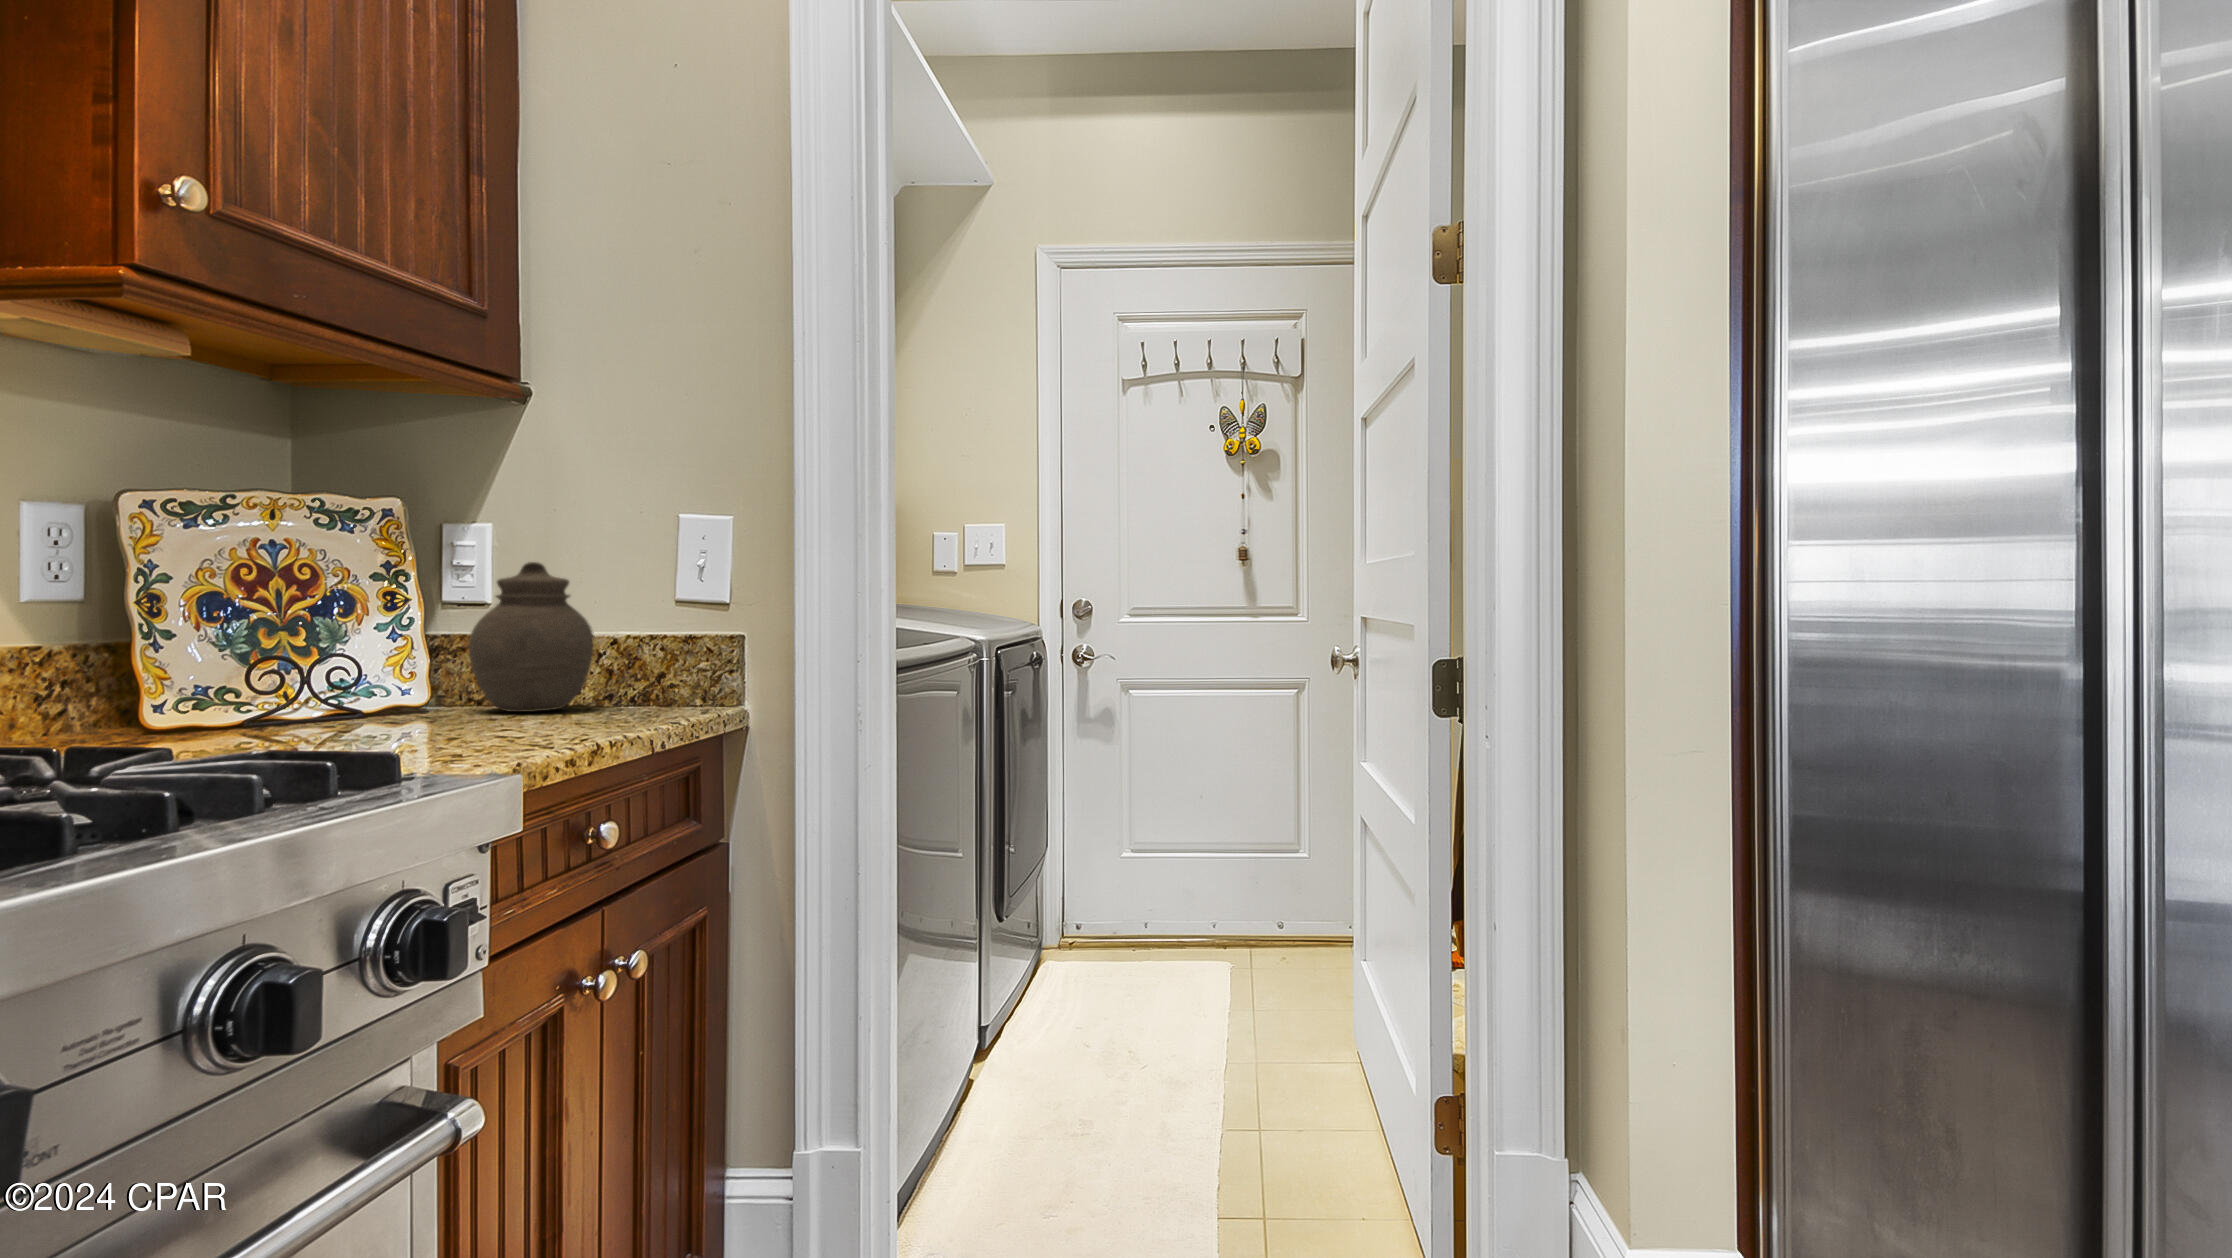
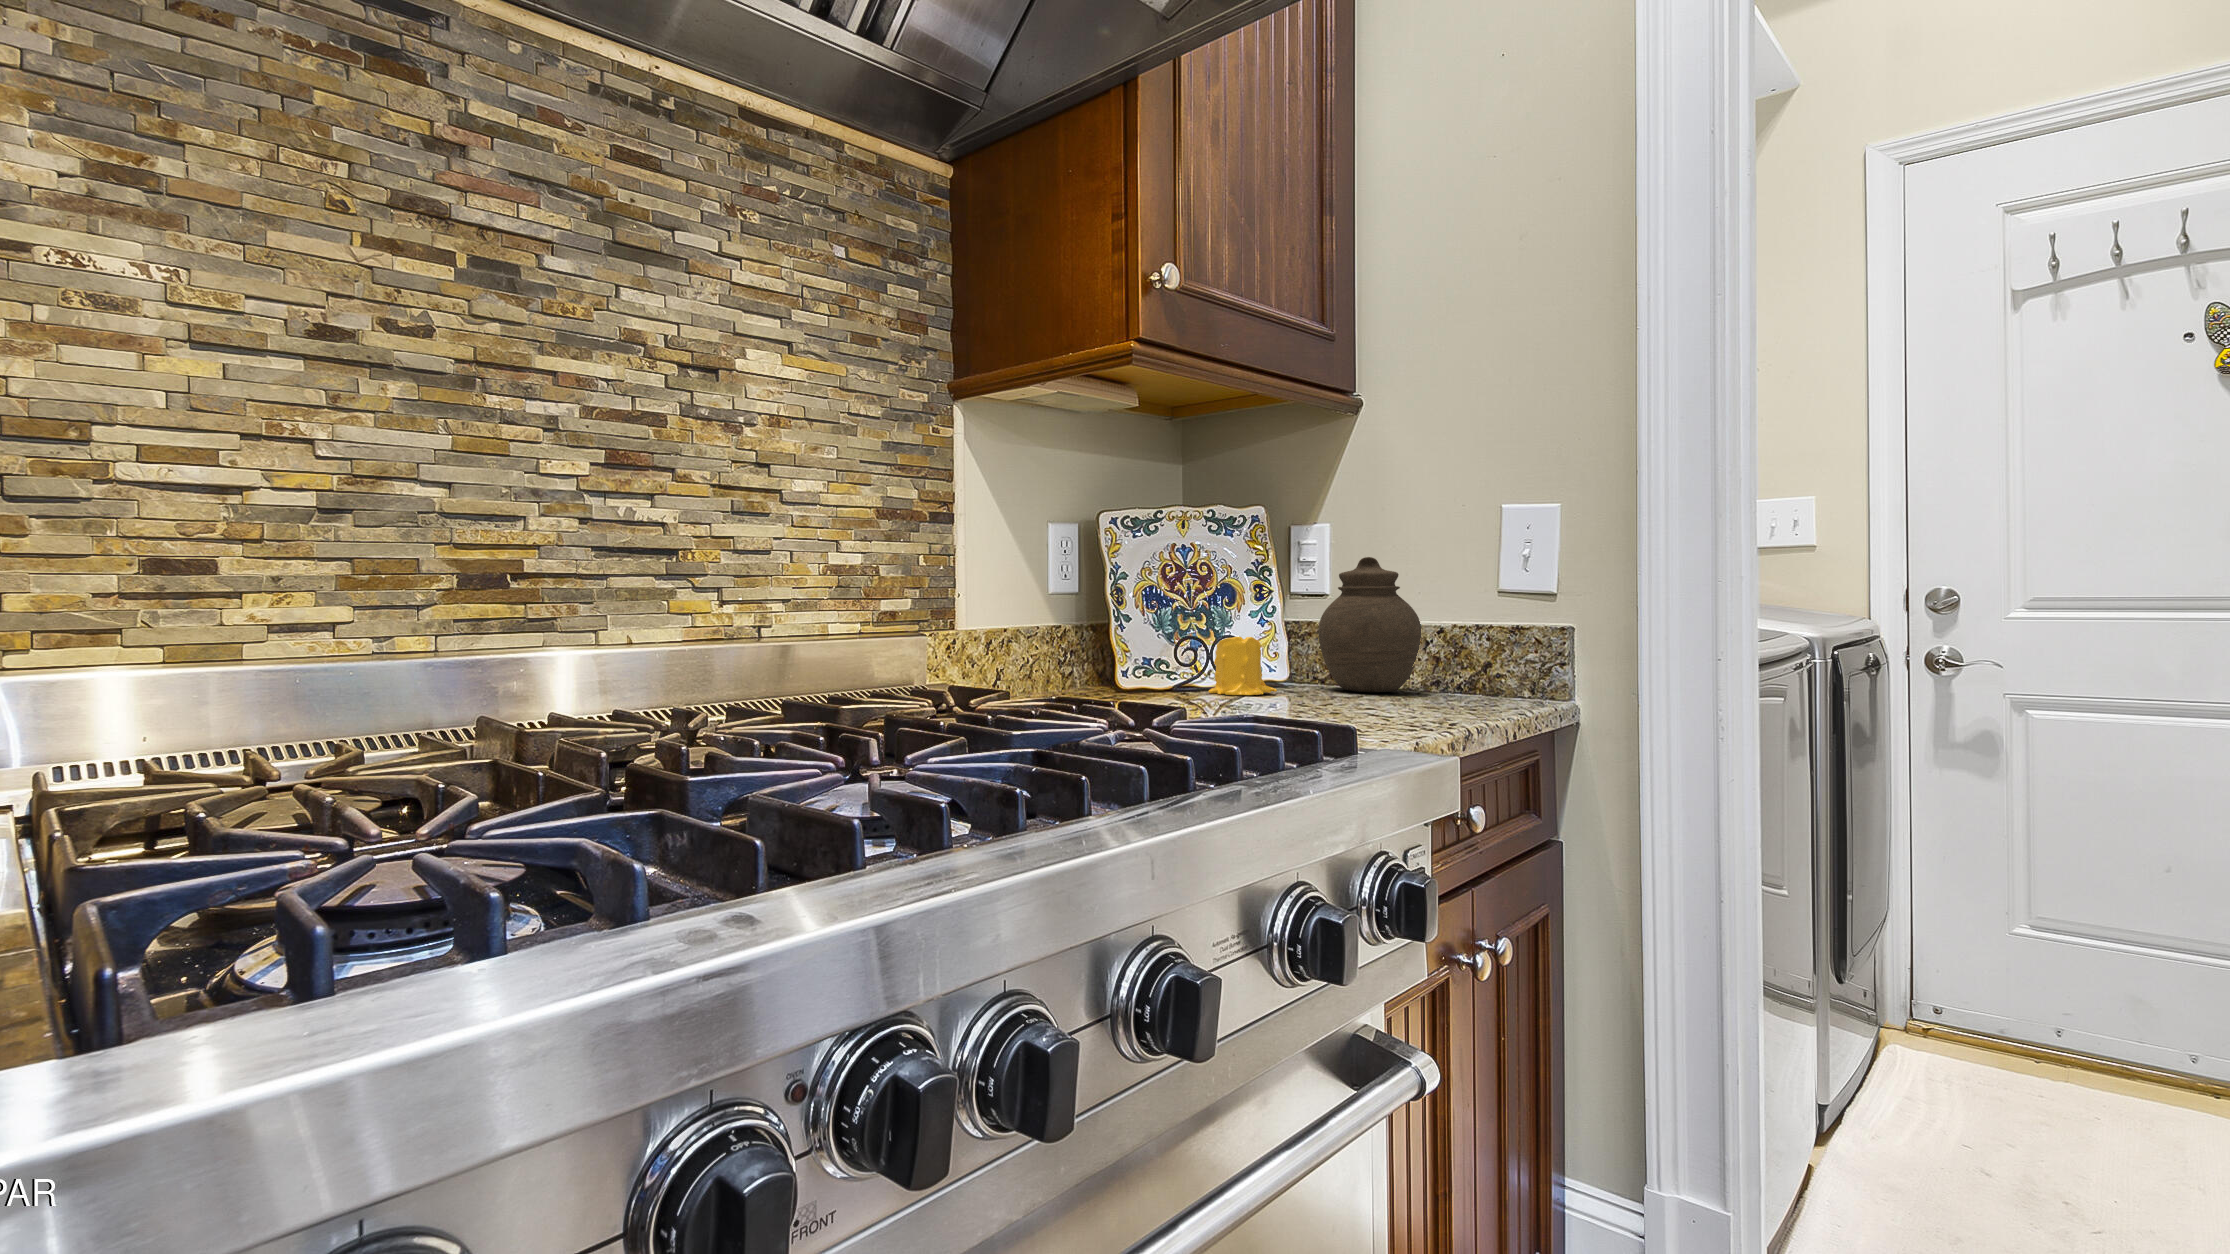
candle: none [295,652,400,729] -> present [1208,635,1277,695]

